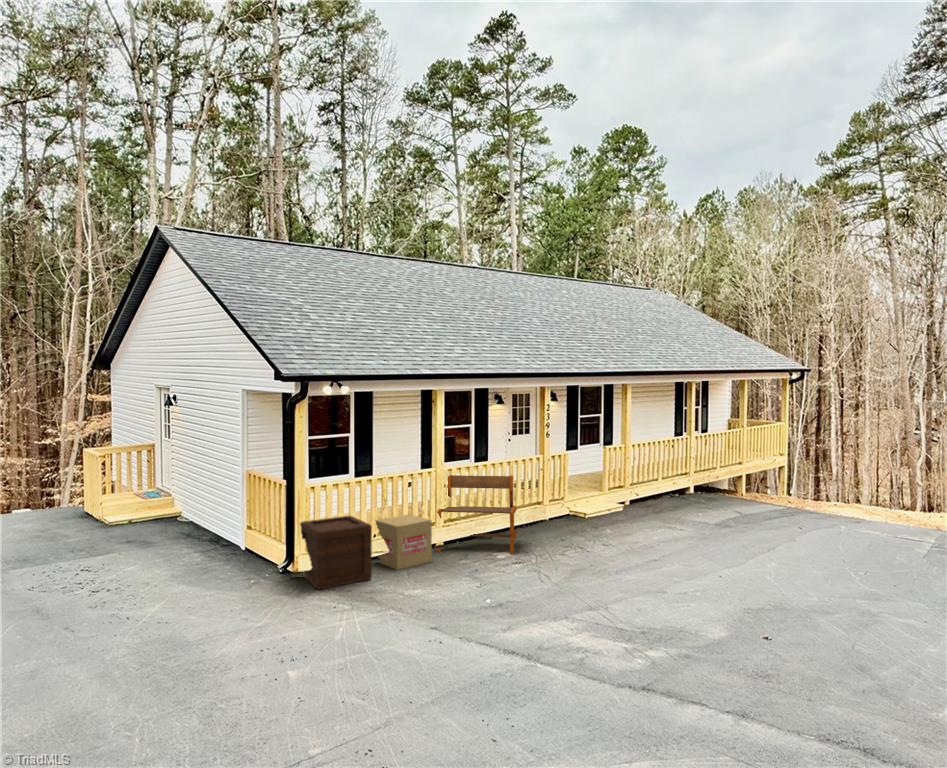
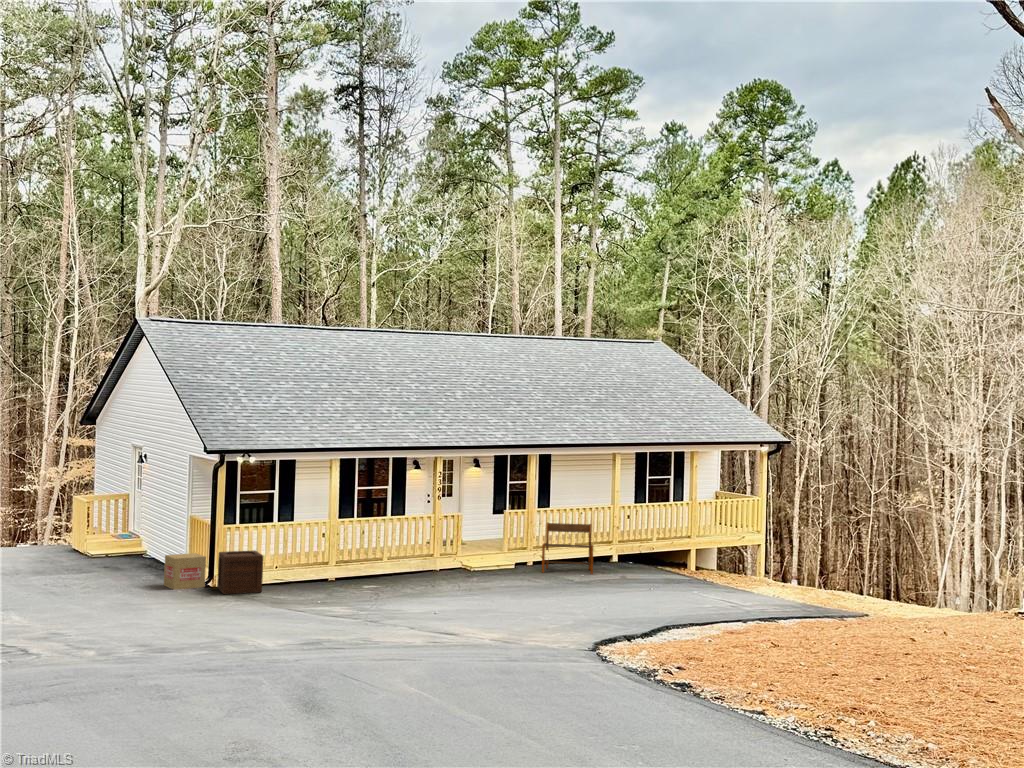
bench: present [437,475,517,555] -> present [542,523,593,574]
cardboard box: present [375,514,432,570] -> present [164,553,206,590]

